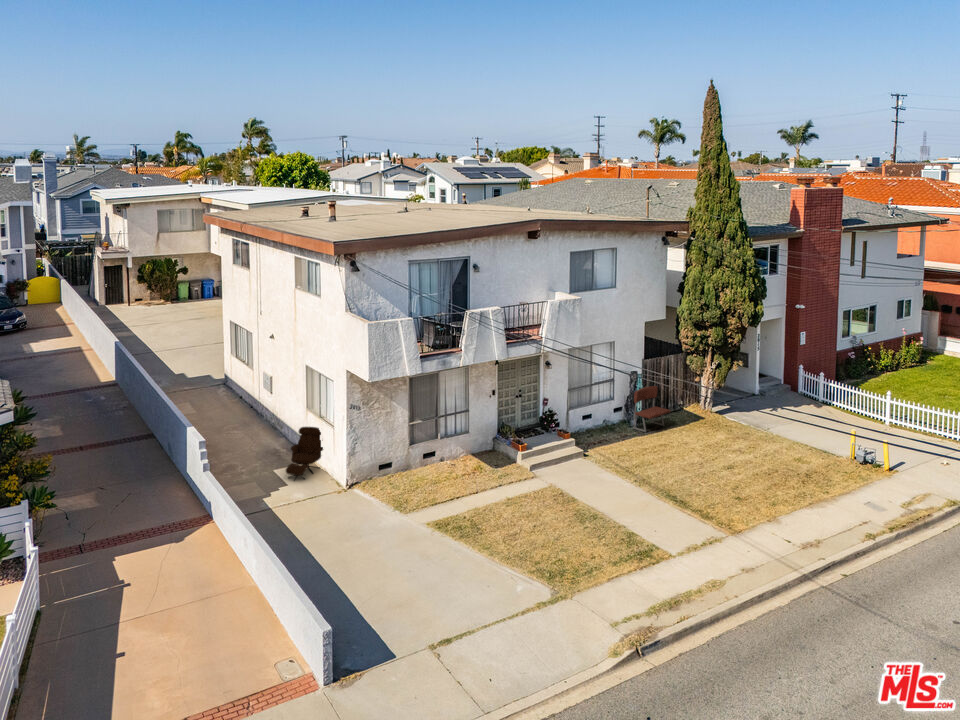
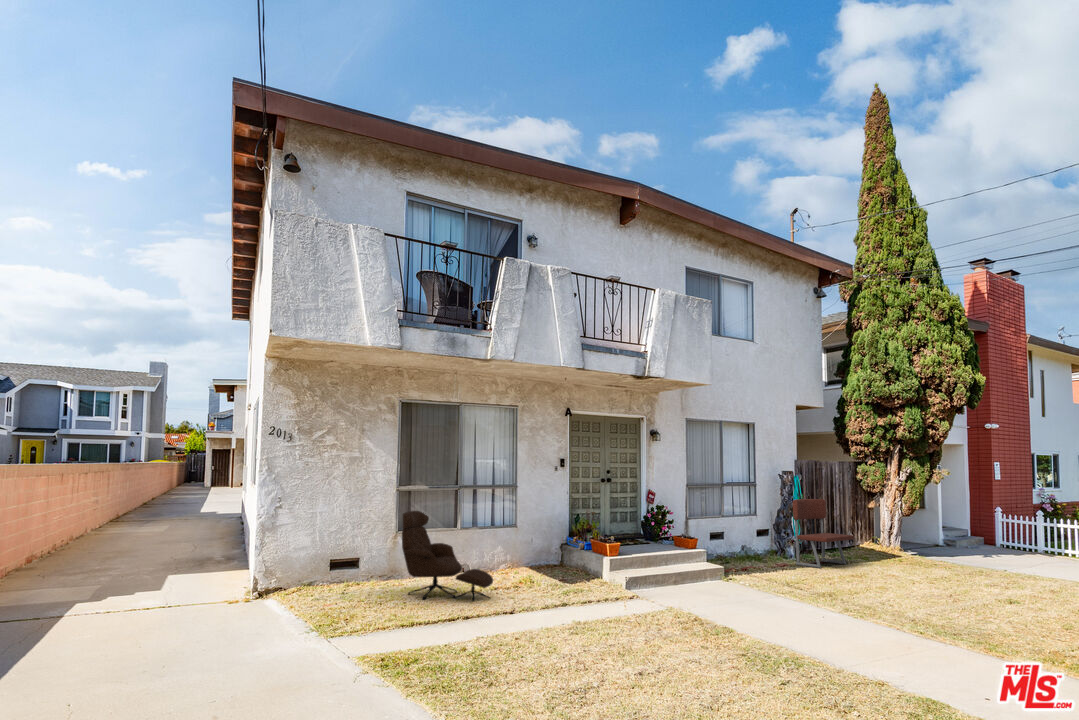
lounge chair: present [286,427,323,480] -> present [402,511,493,601]

